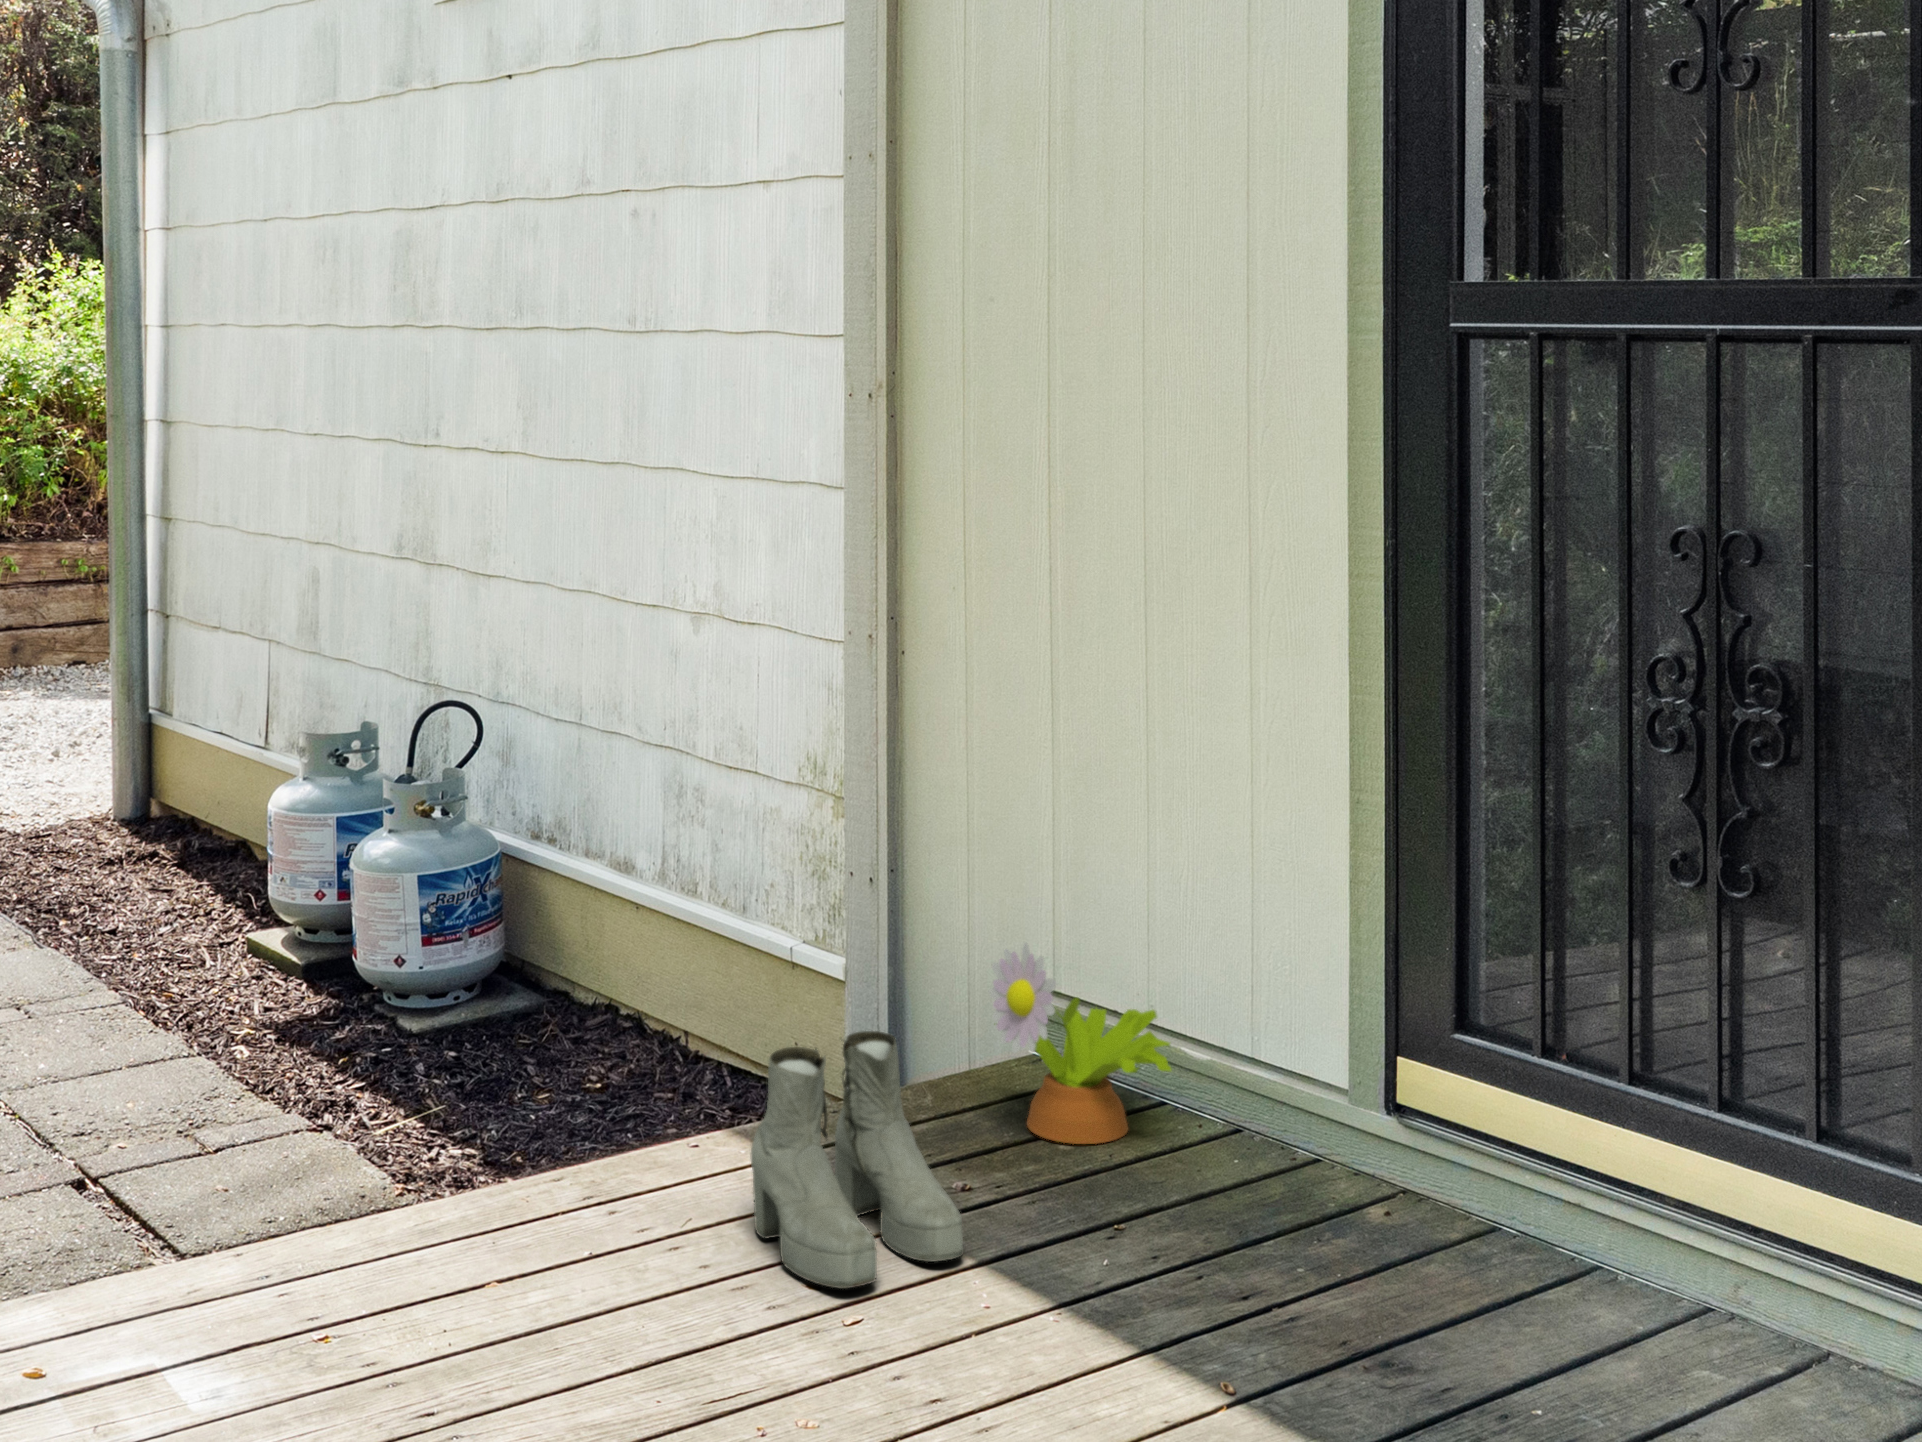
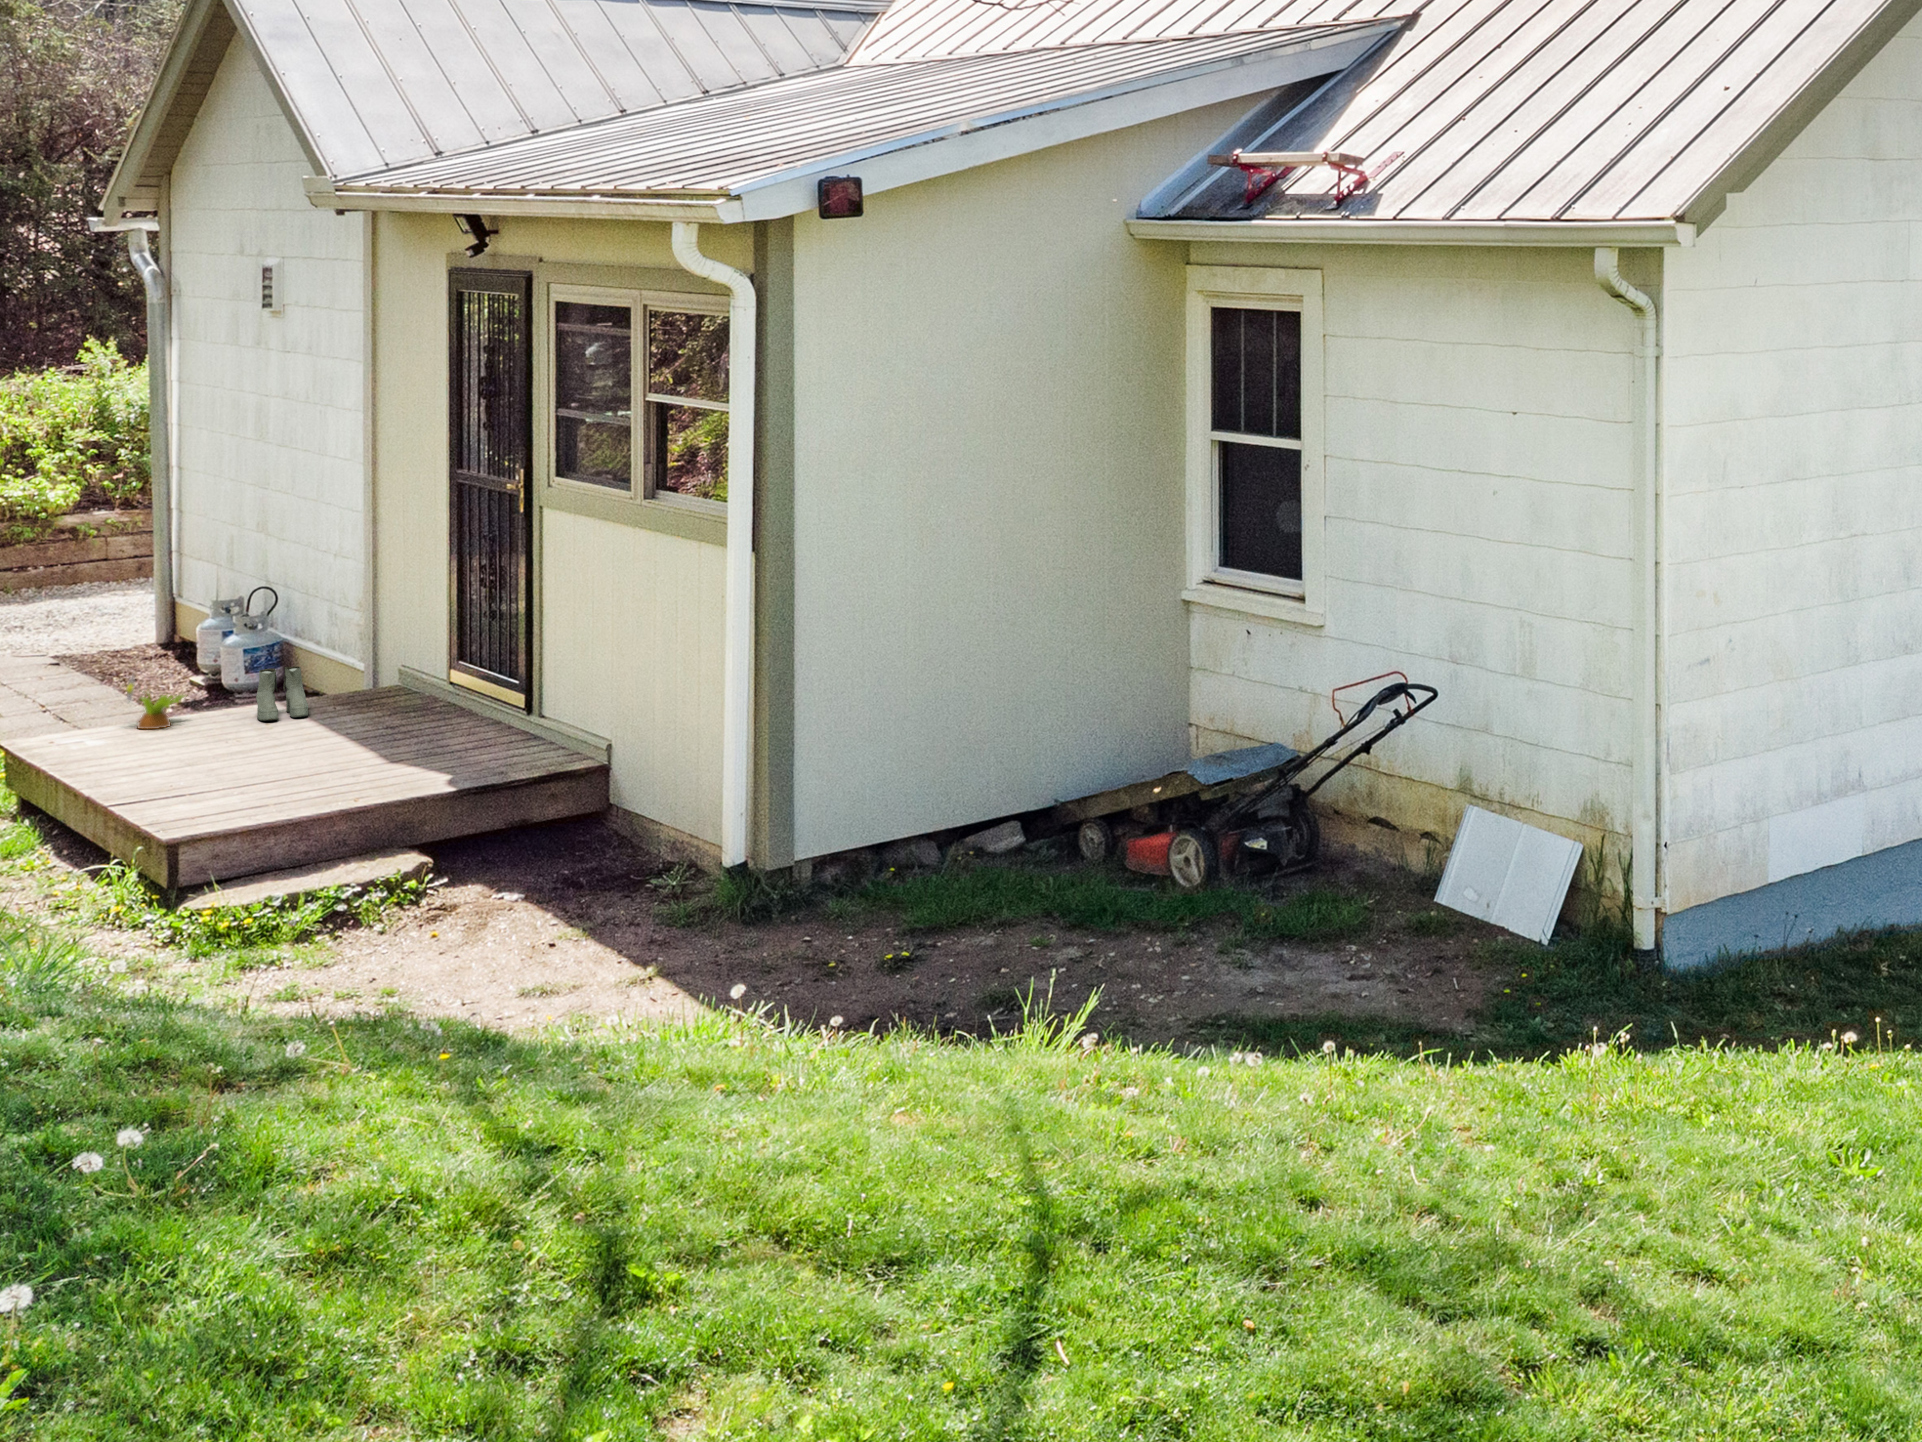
decorative plant: present [989,943,1171,1144] -> present [126,676,187,729]

